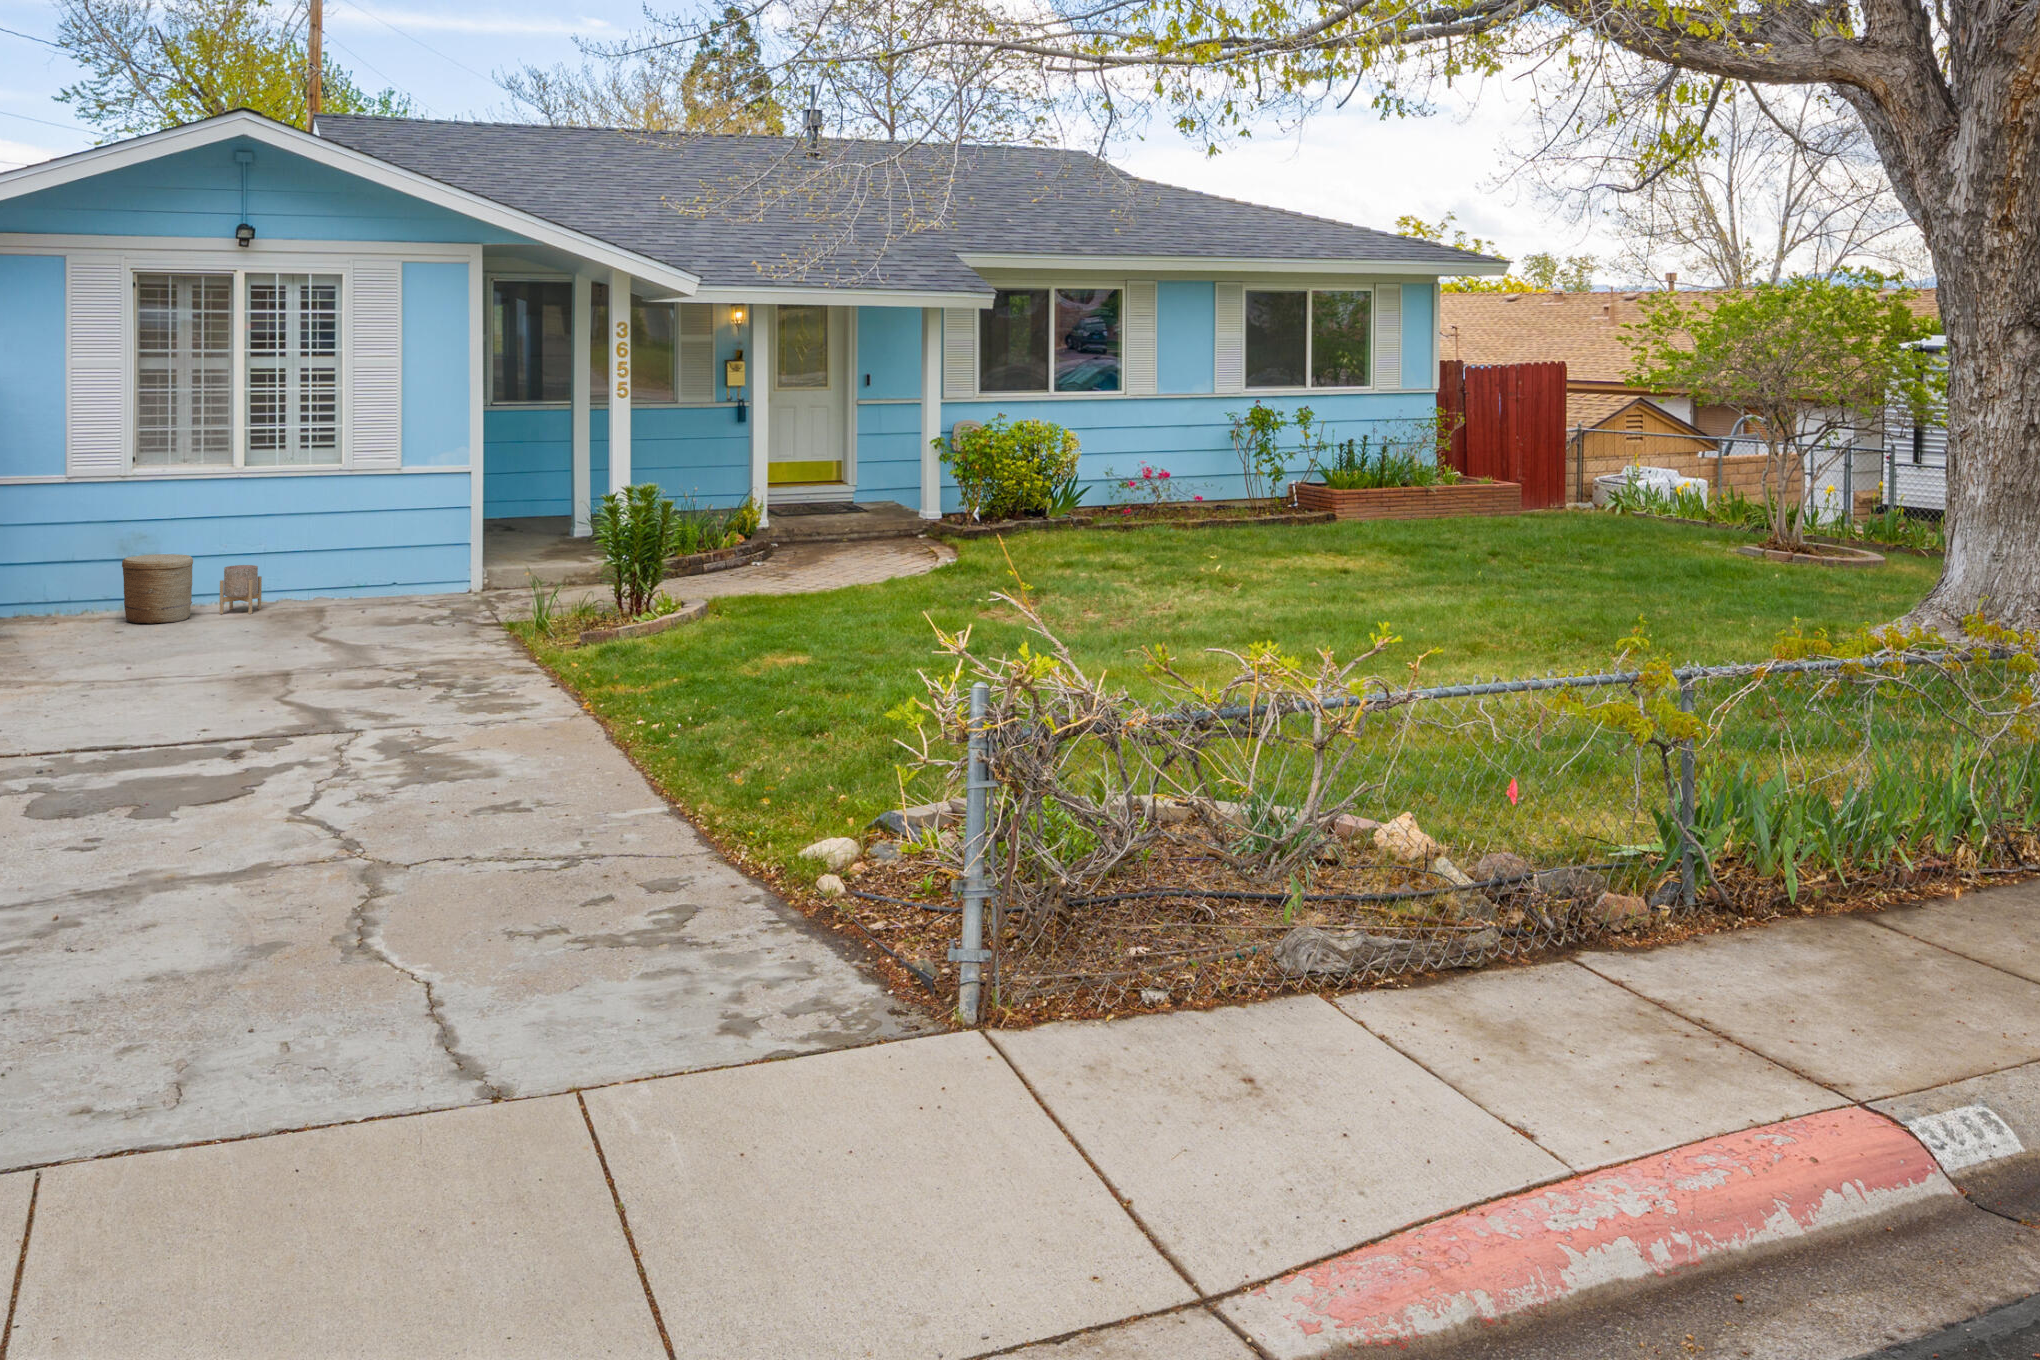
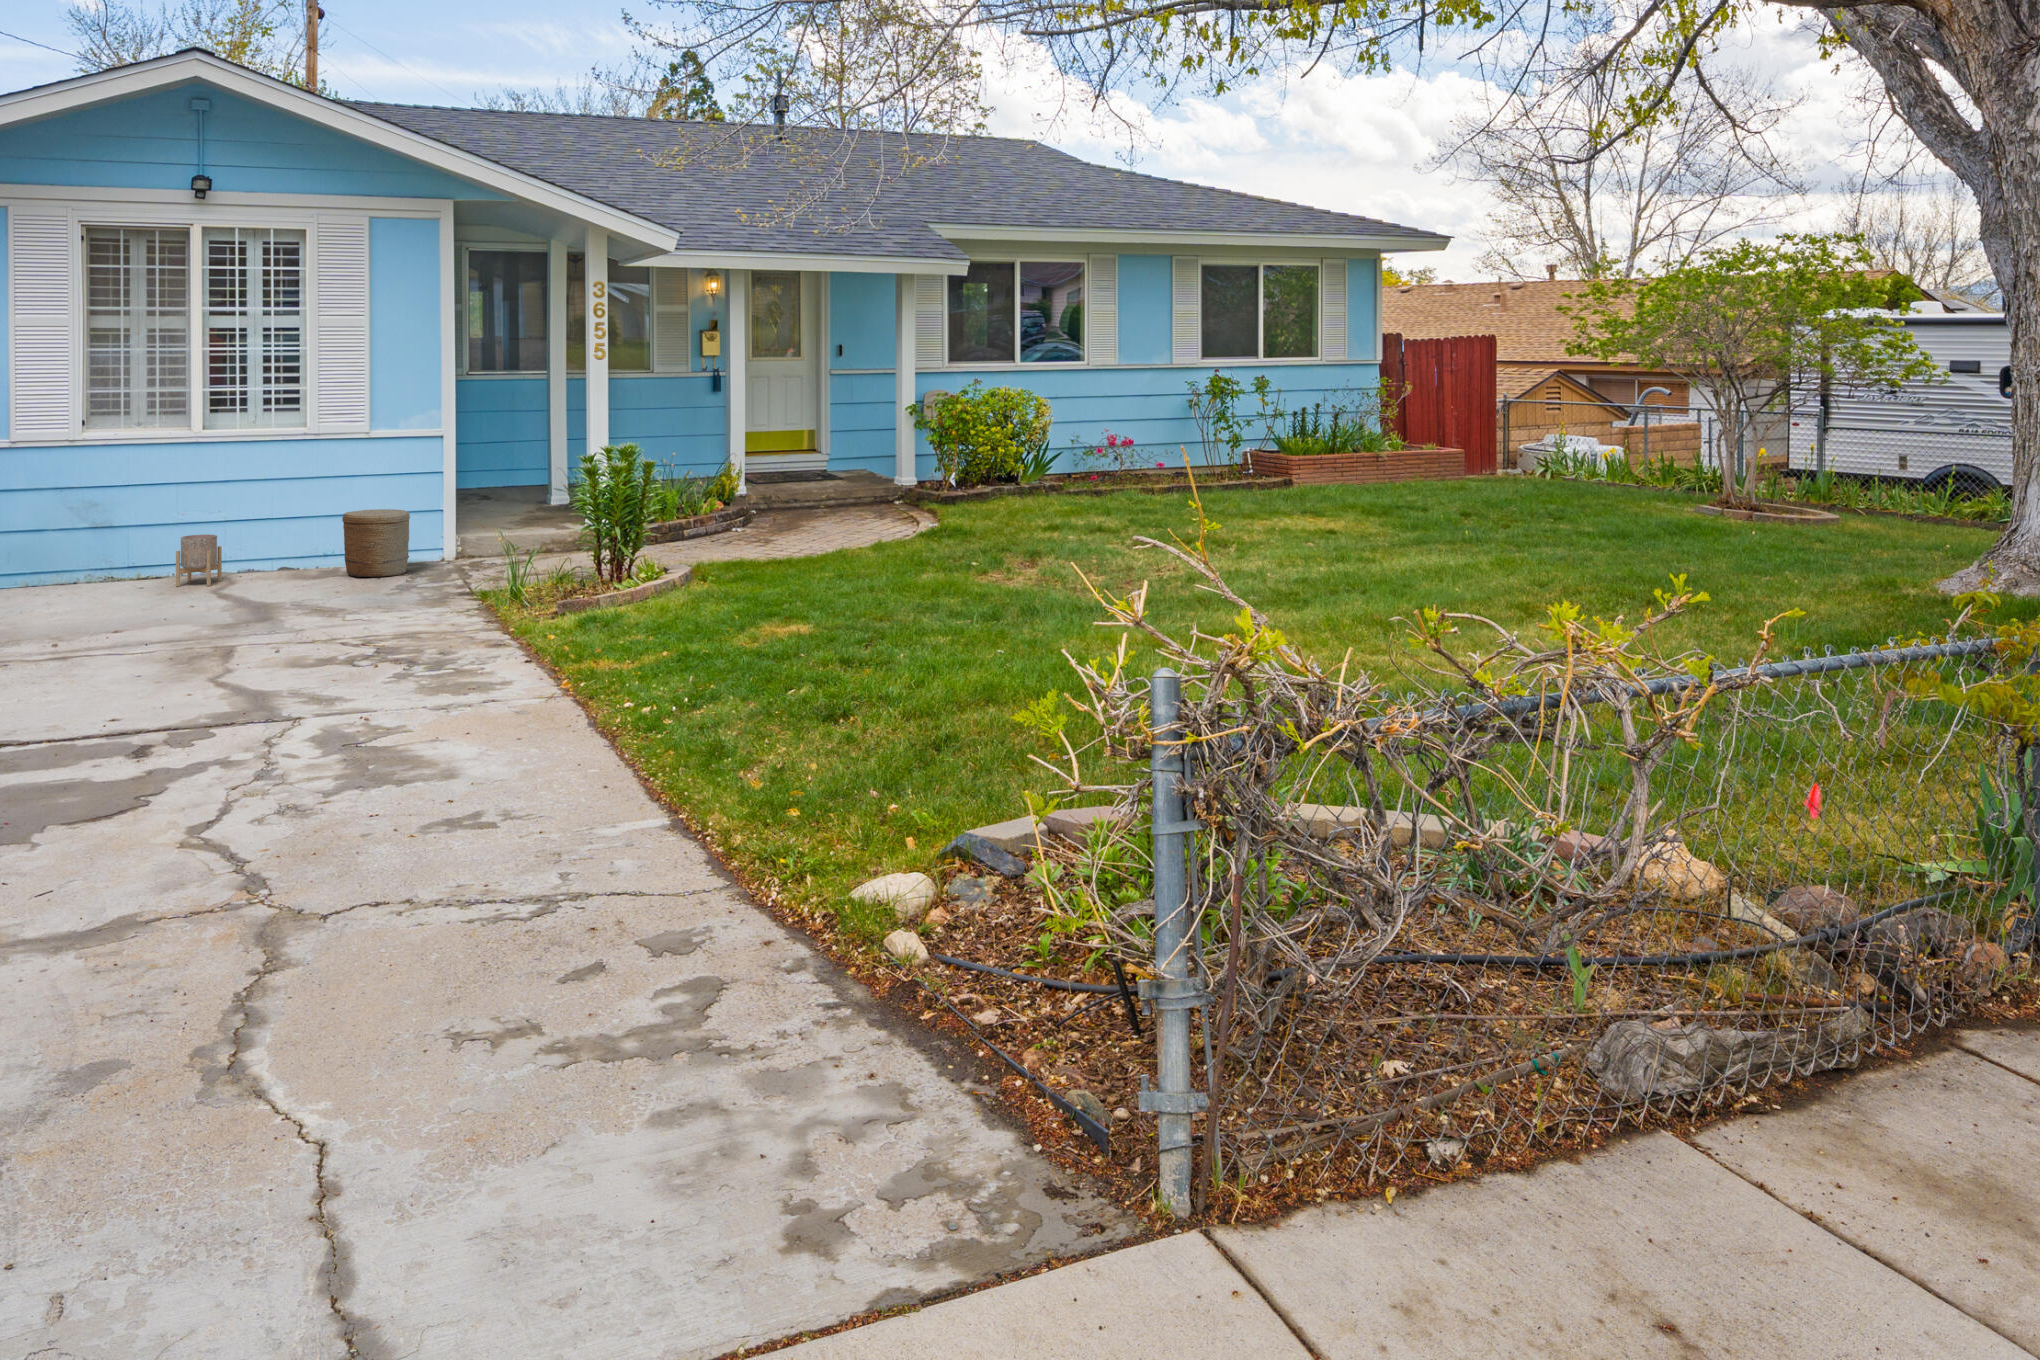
woven basket: present [122,554,193,624] -> present [342,509,410,577]

